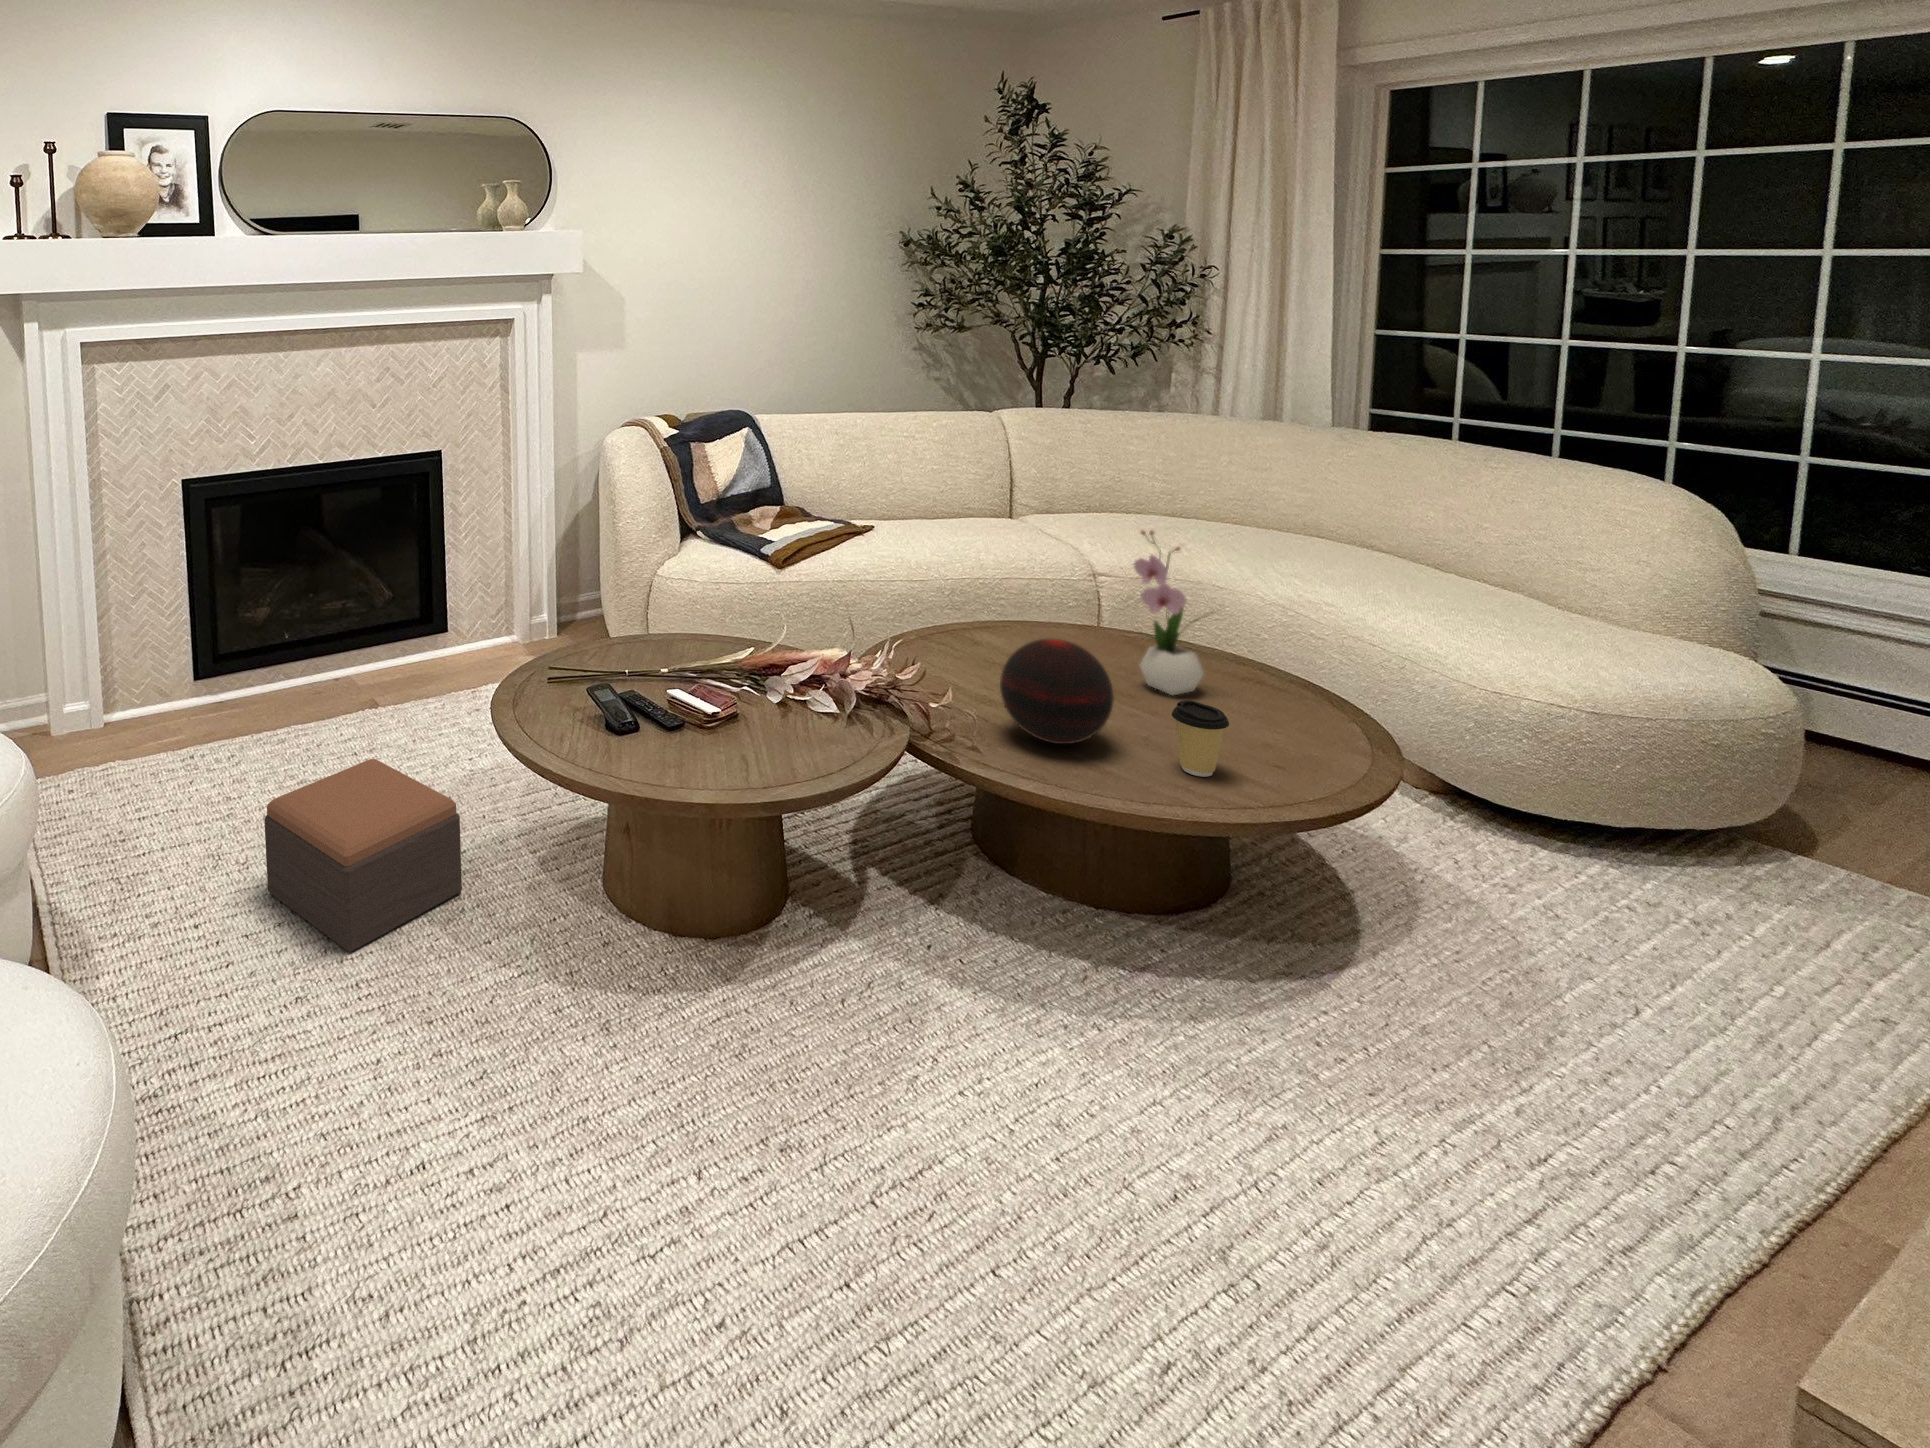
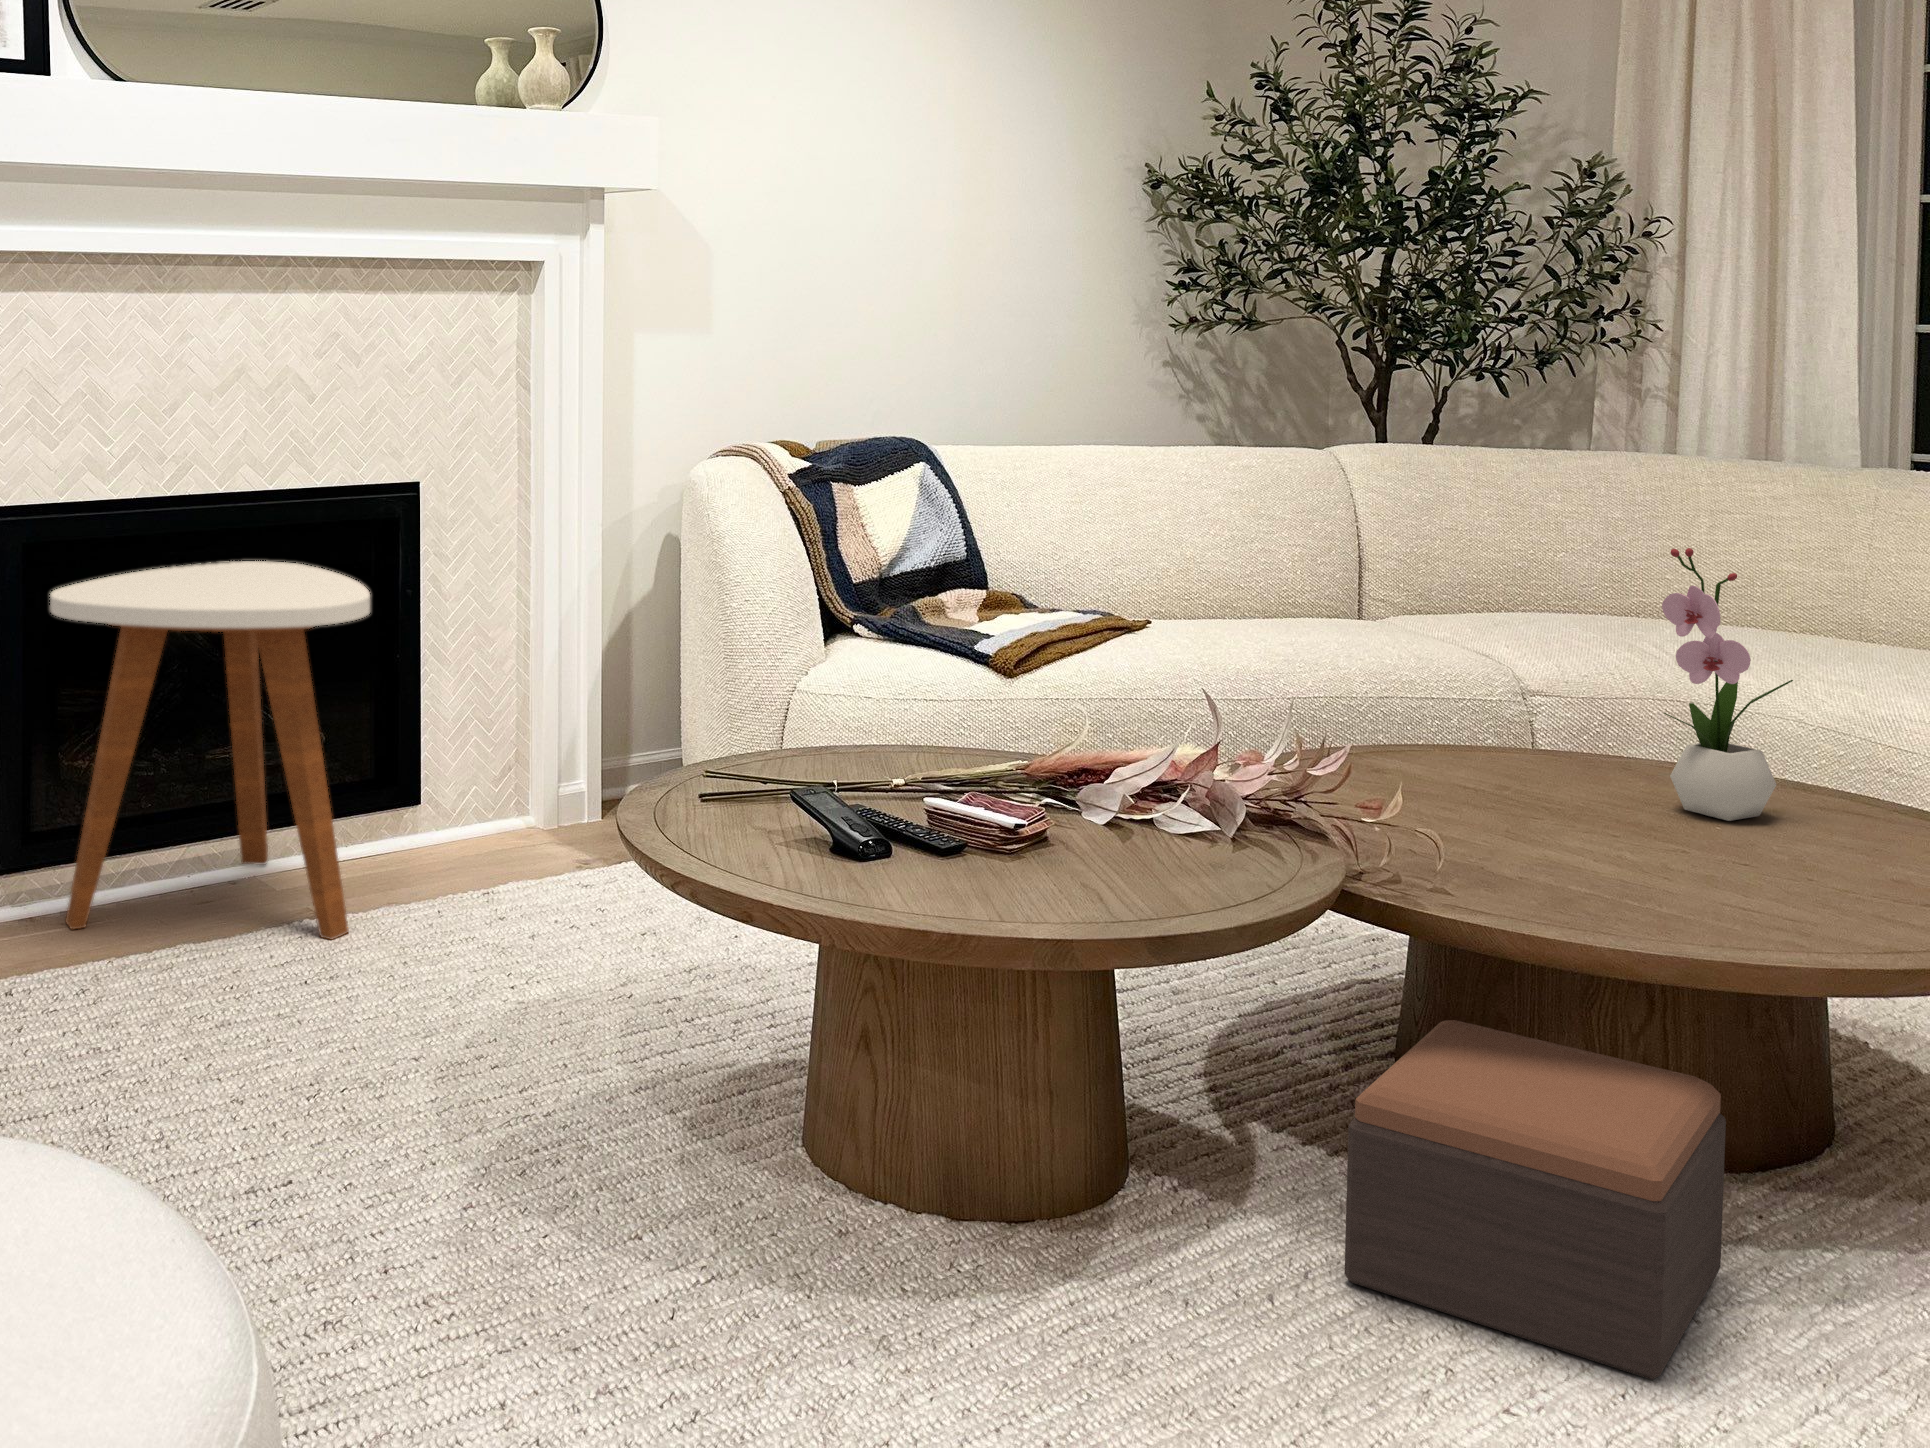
side table: none [223,499,400,721] -> present [50,561,370,940]
decorative orb: present [1000,639,1114,744] -> none [1479,705,1670,877]
coffee cup: present [1172,700,1229,777] -> none [1769,791,1865,911]
footstool: present [264,759,462,952] -> present [1344,1020,1726,1380]

